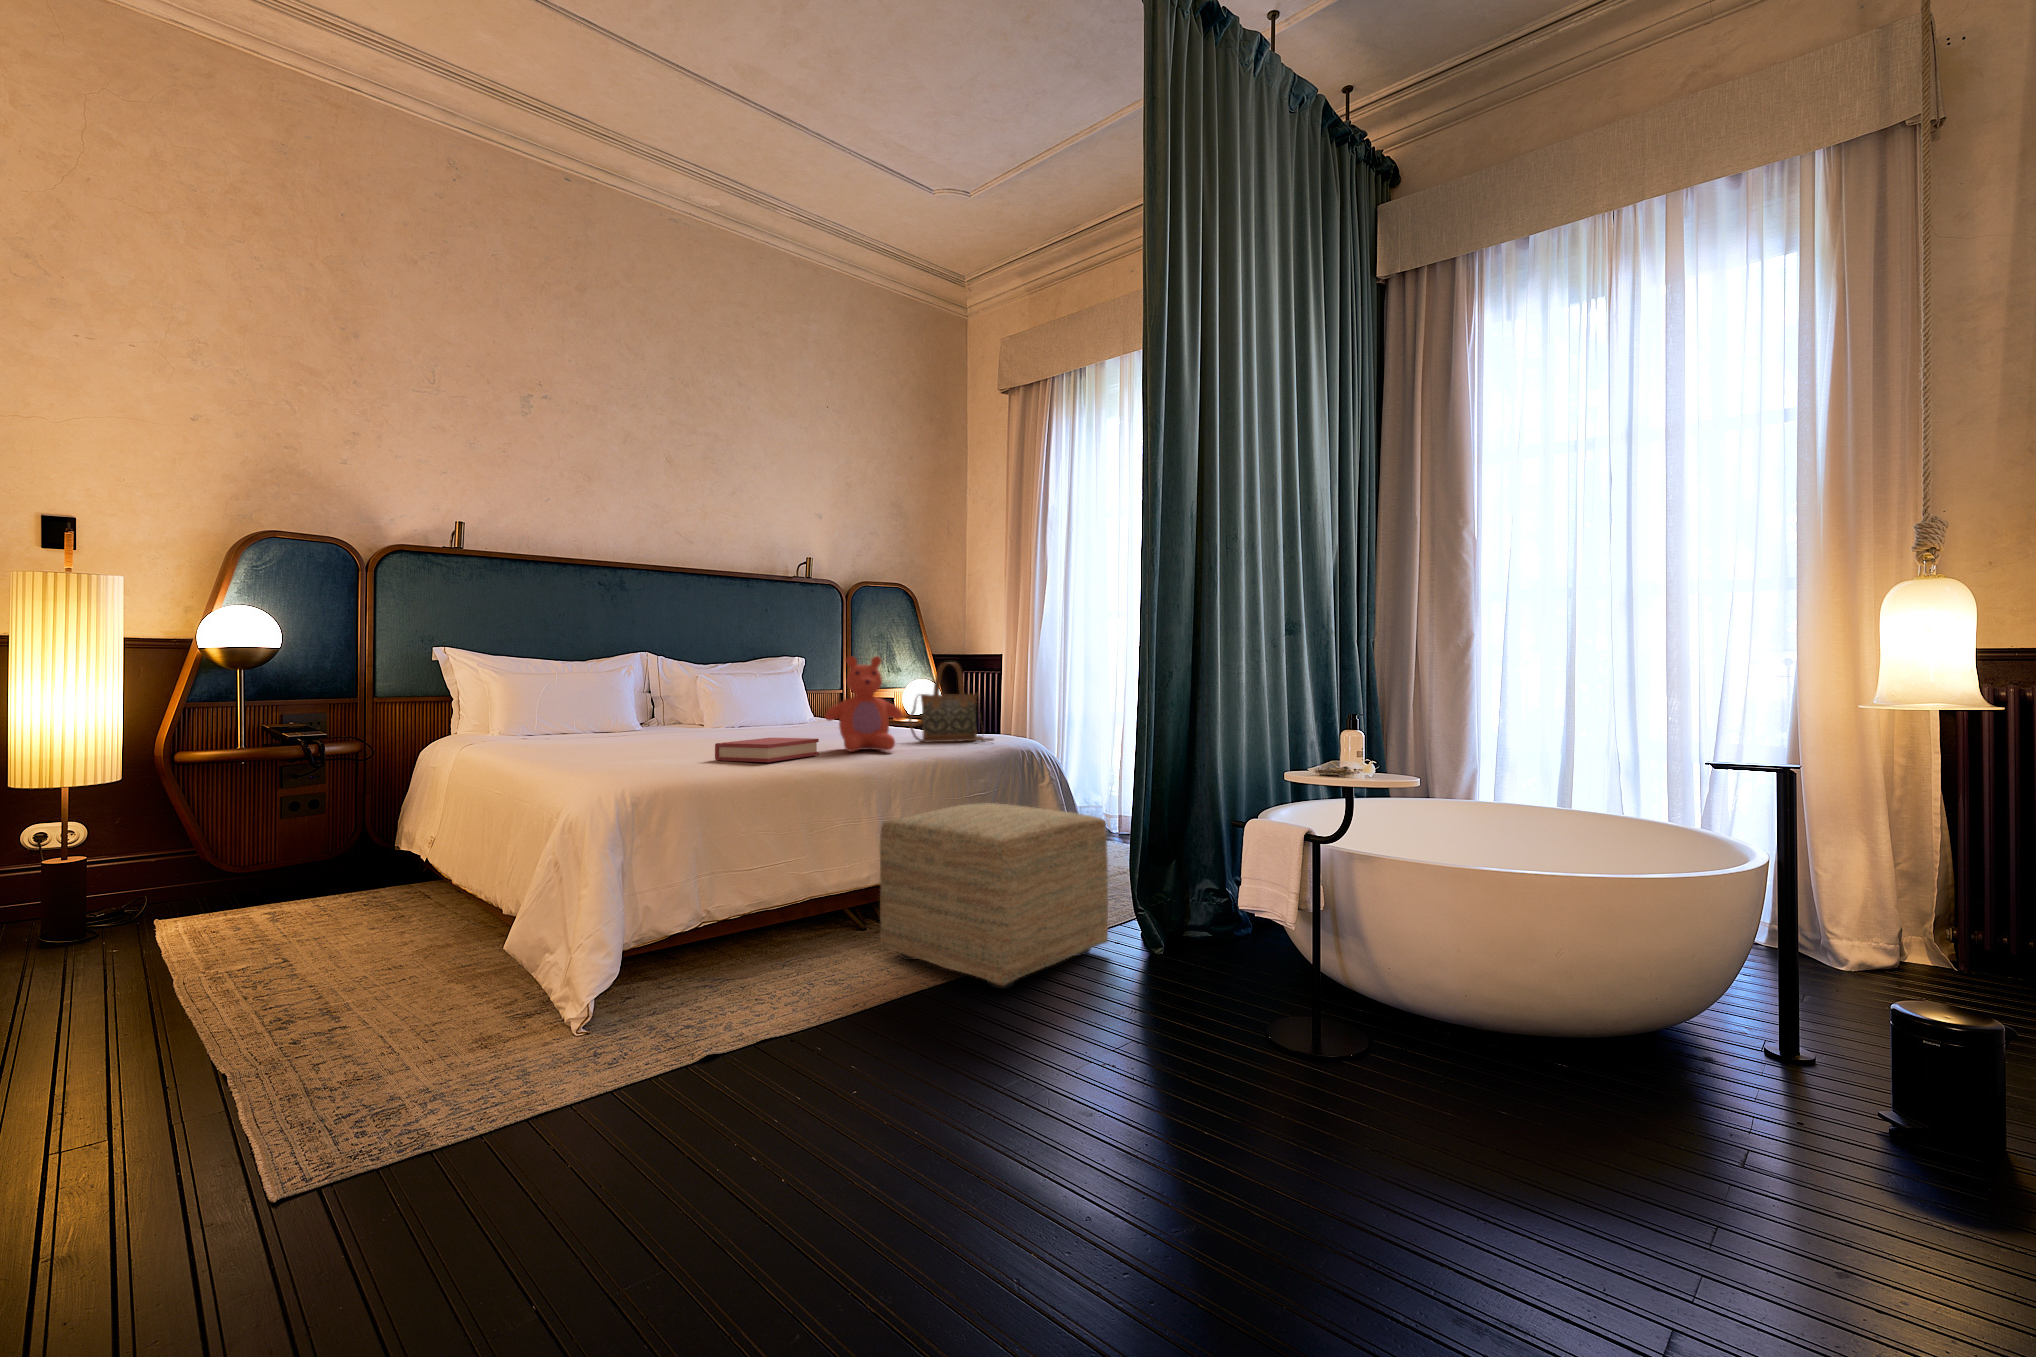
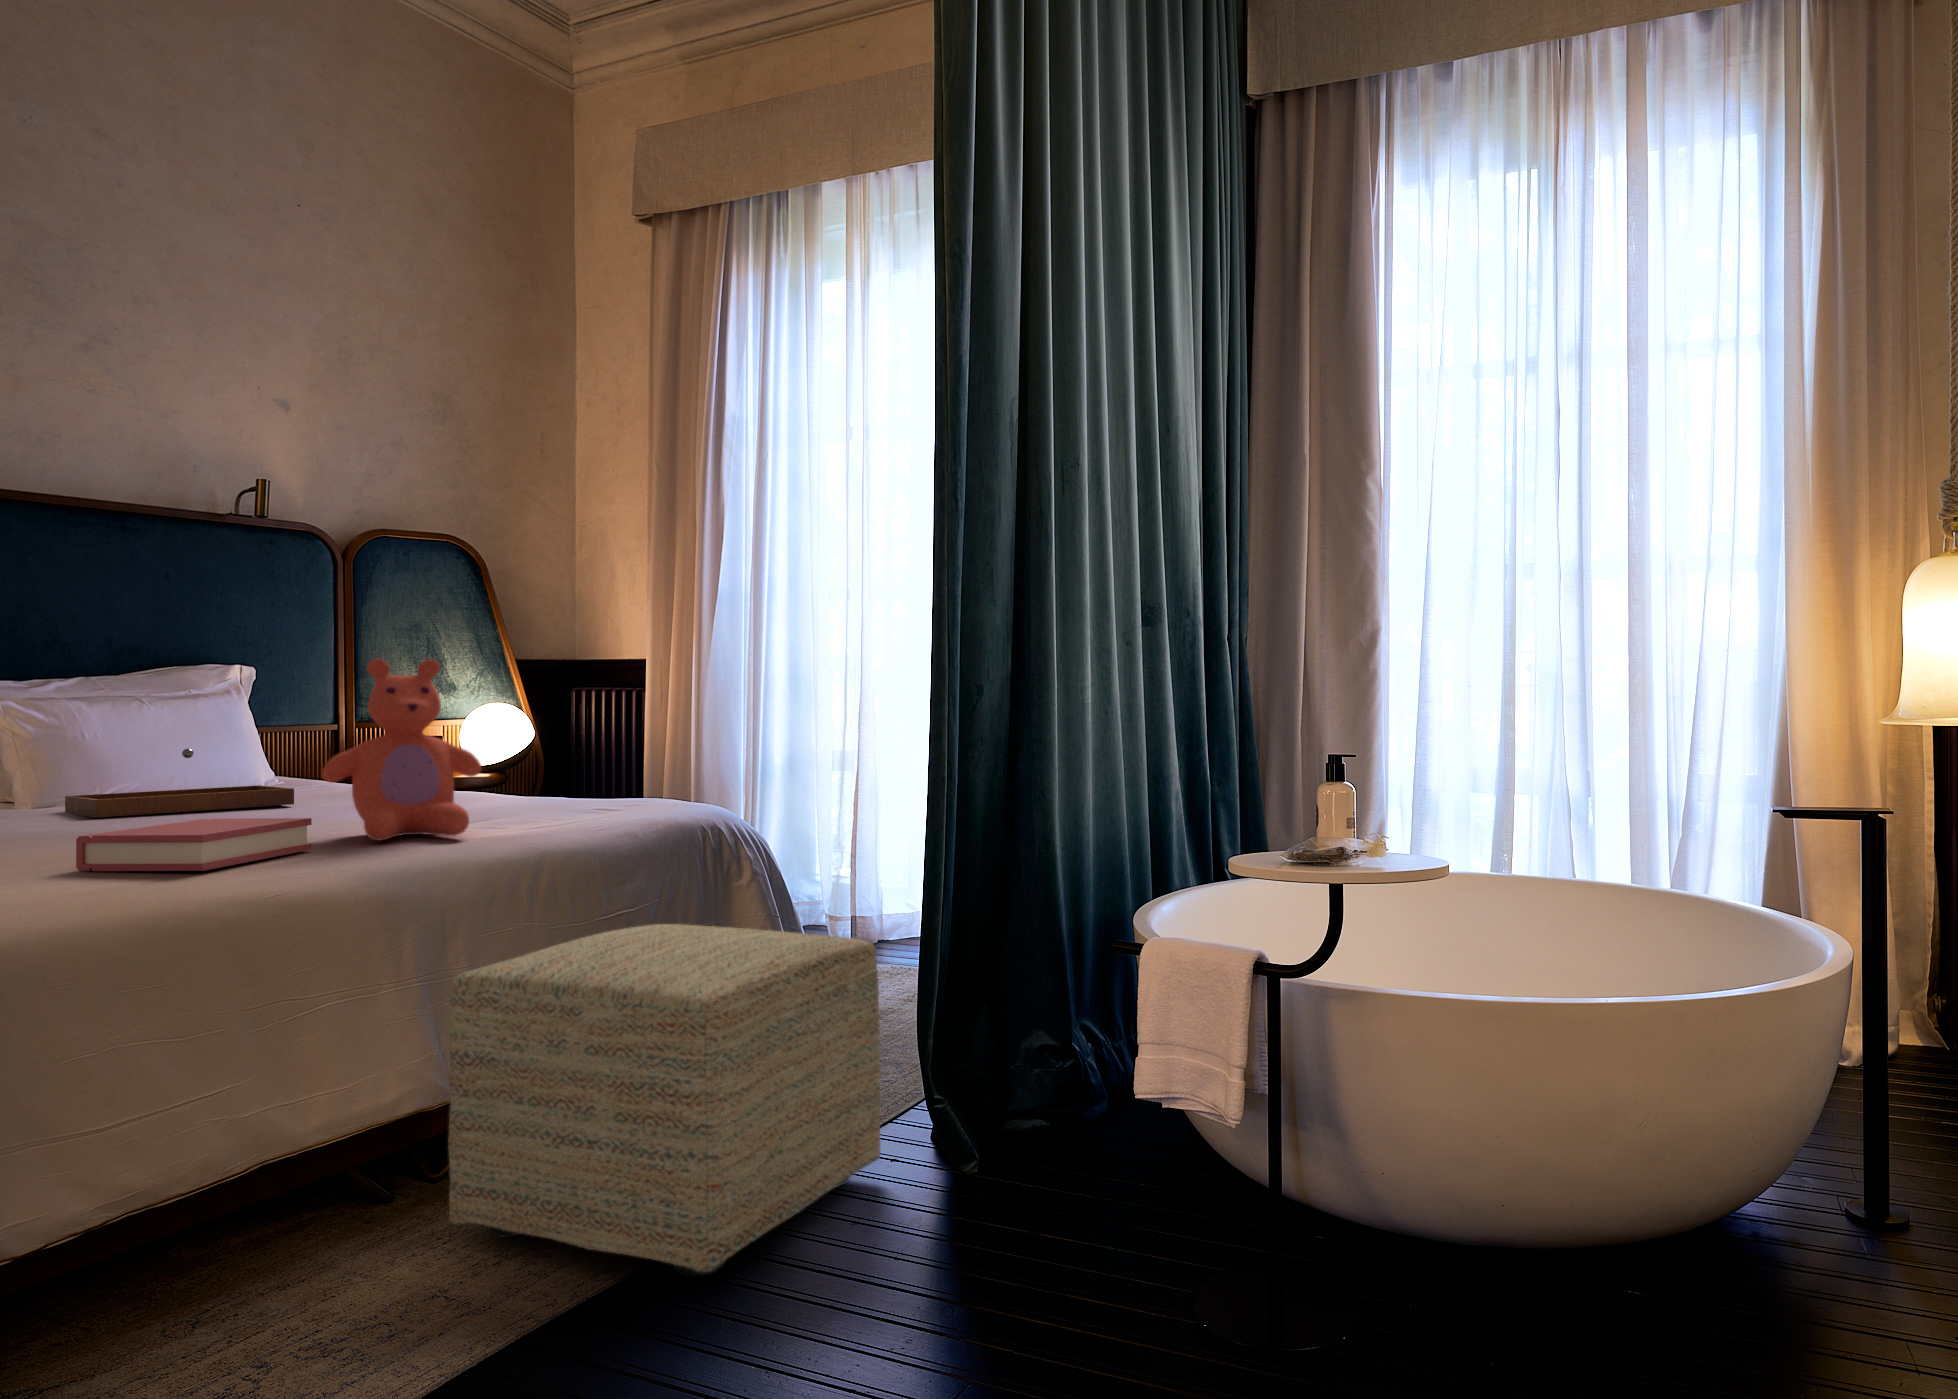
handbag: present [909,662,994,742] -> none [487,671,651,816]
tray: none [712,702,816,736] -> present [65,748,294,818]

